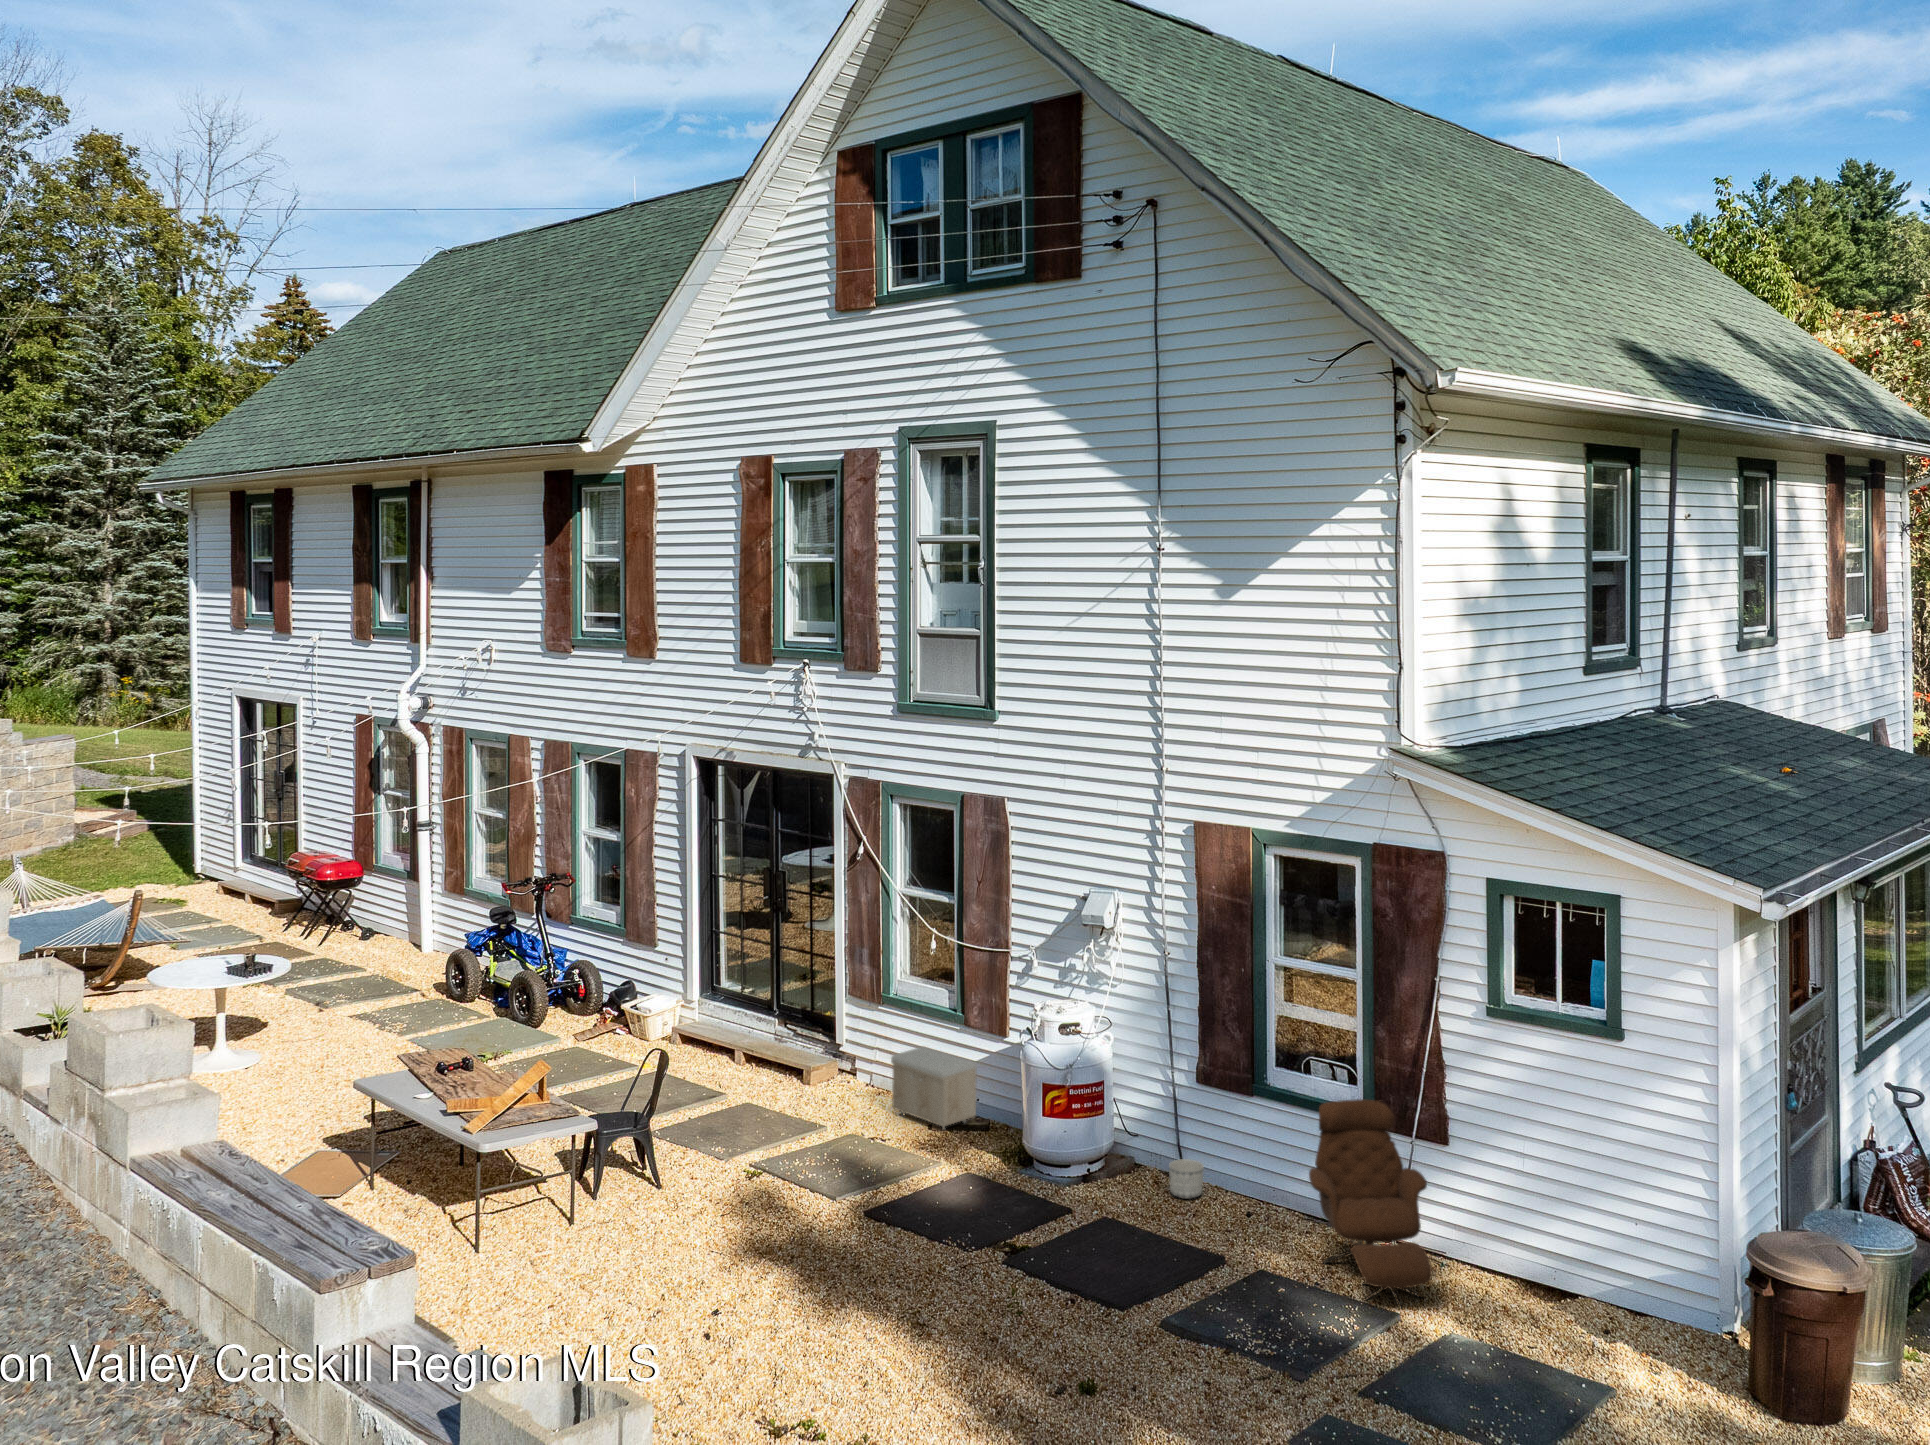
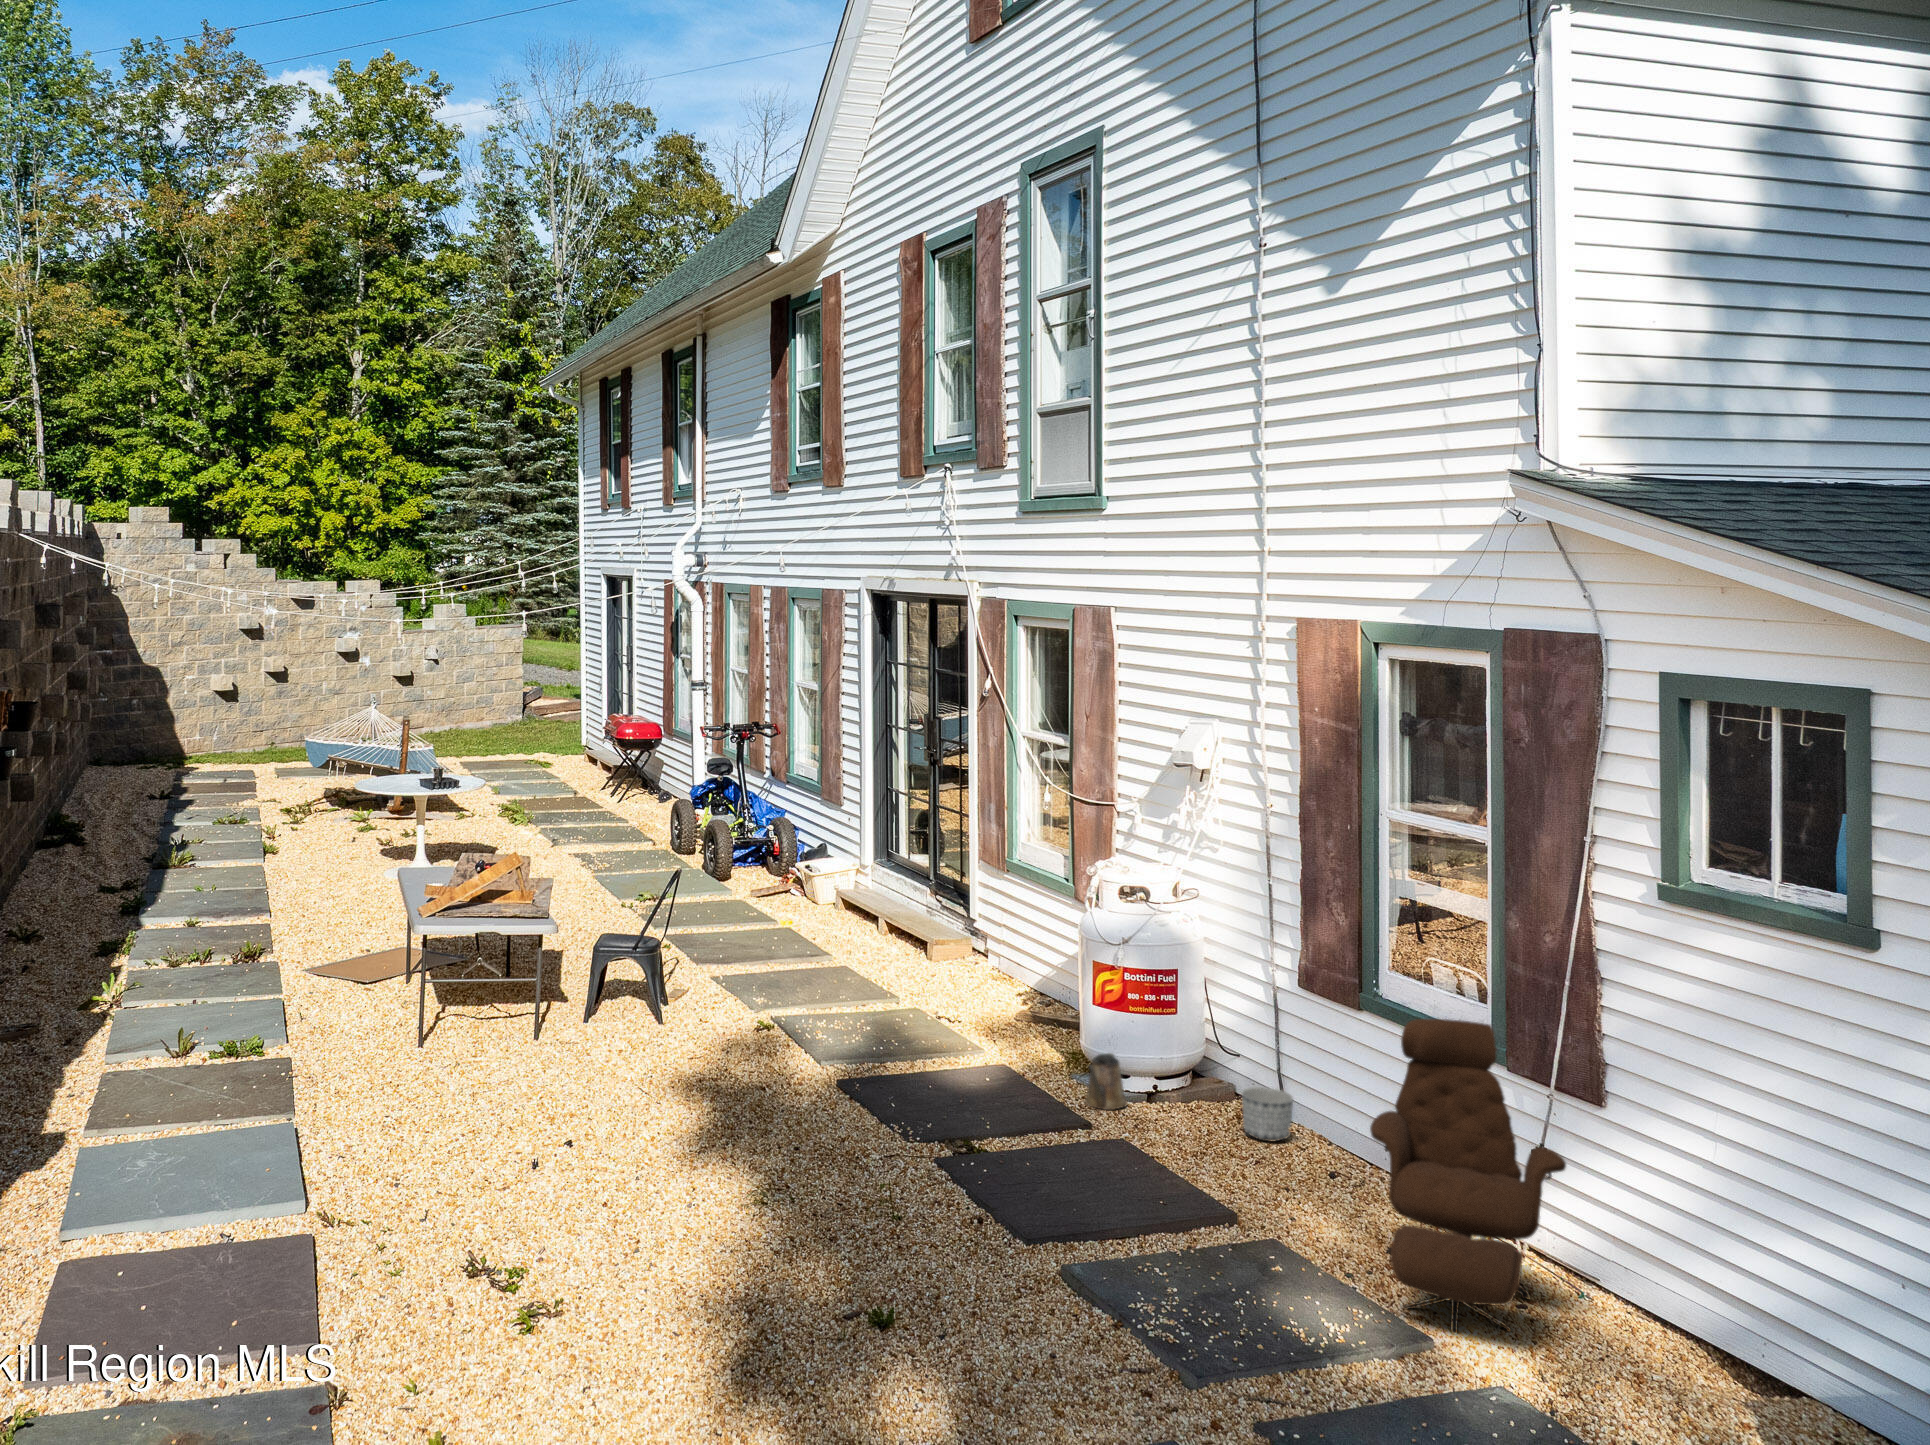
storage bench: present [891,1047,976,1130] -> none [985,920,1077,1018]
watering can: none [1053,1154,1085,1200] -> present [1085,1053,1127,1110]

